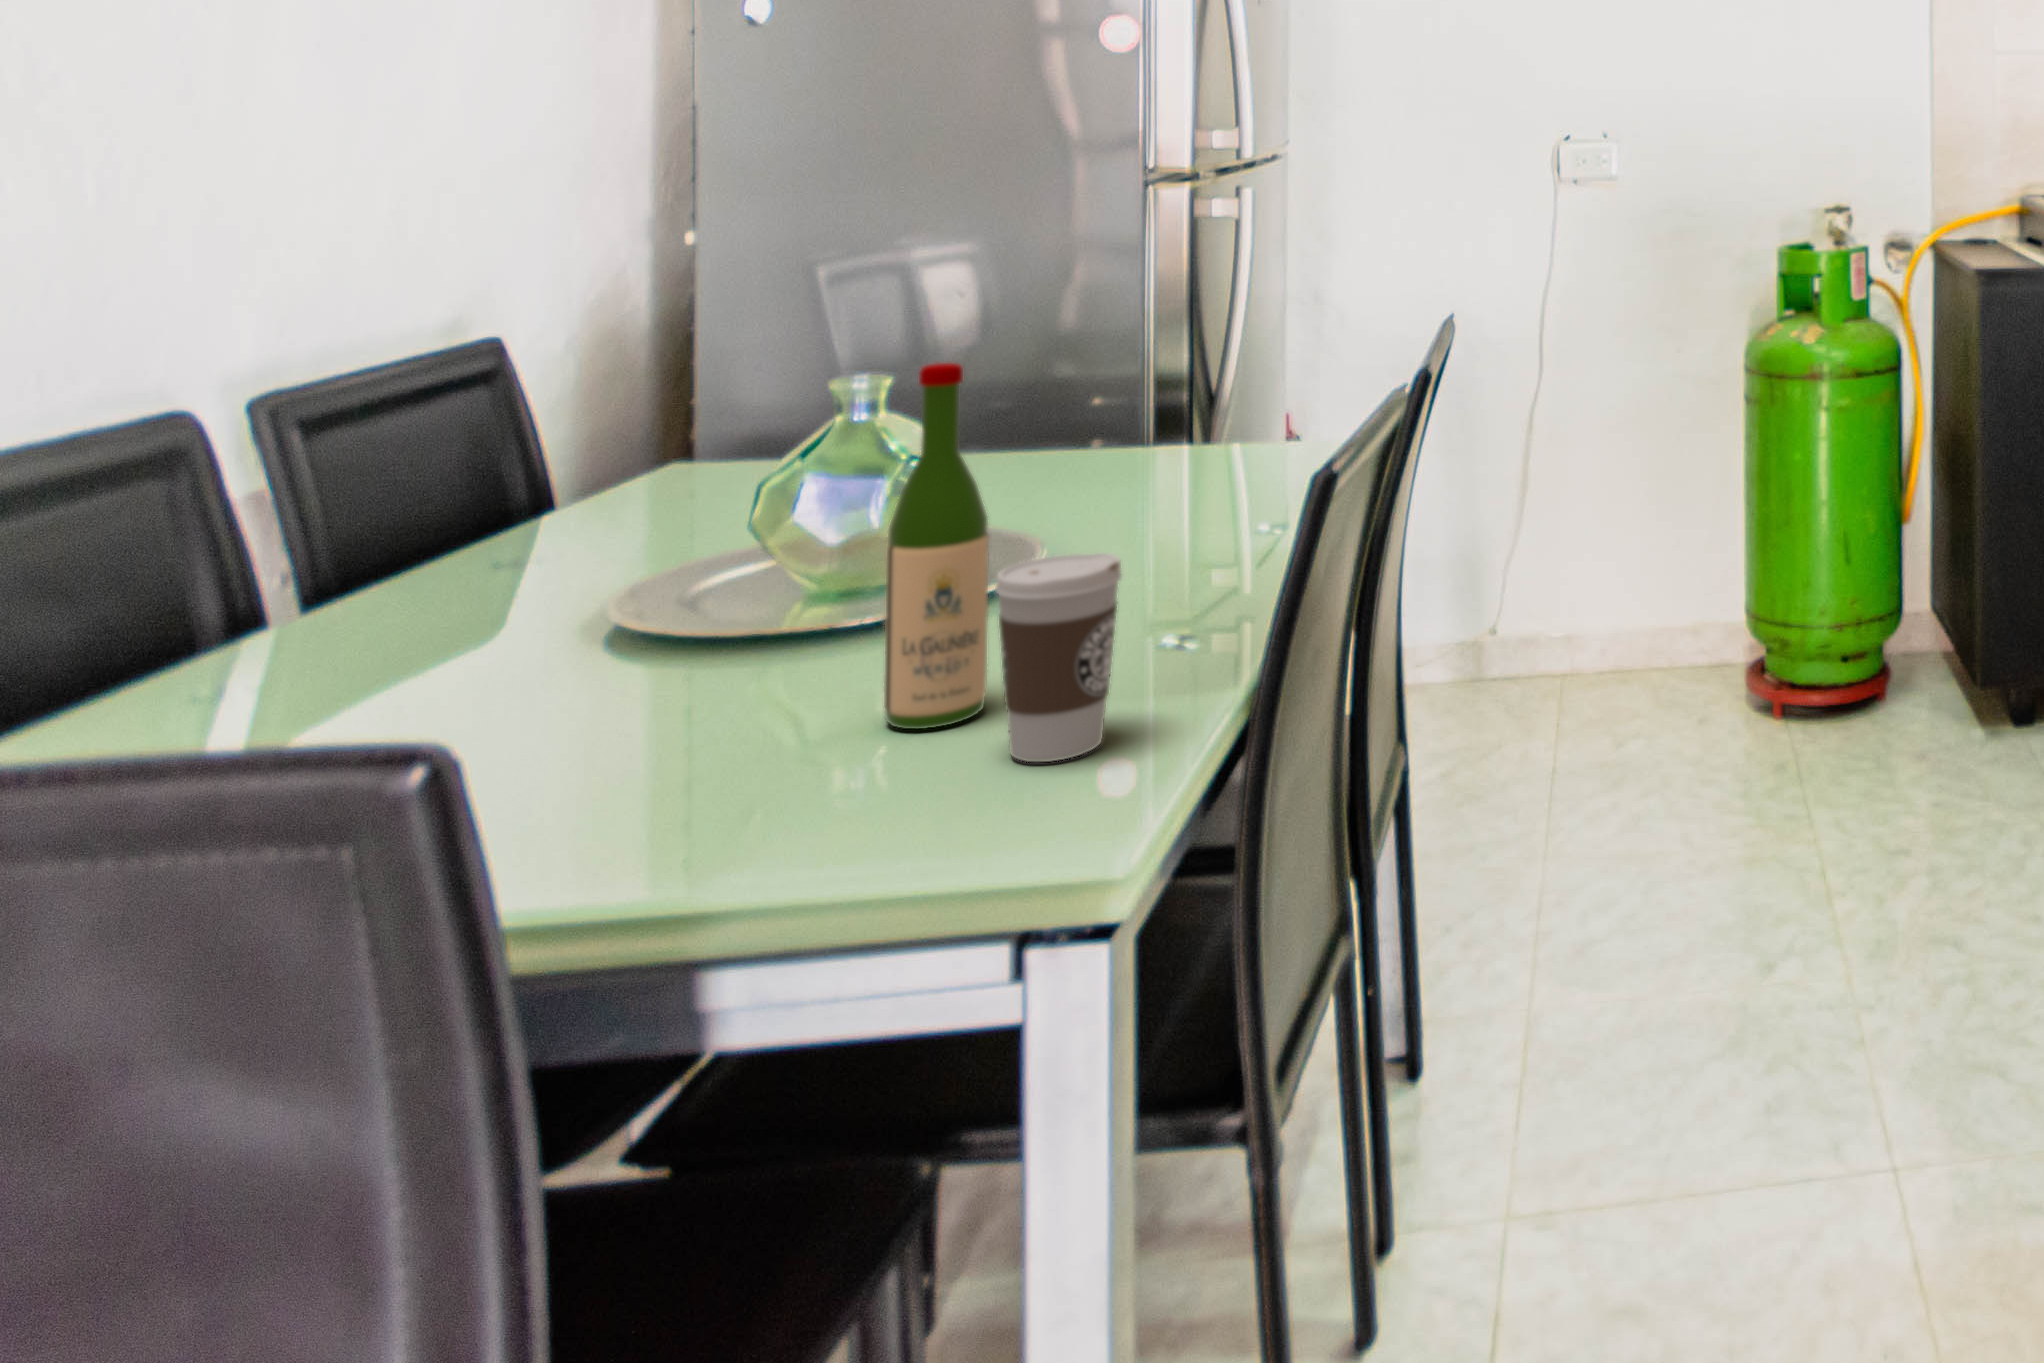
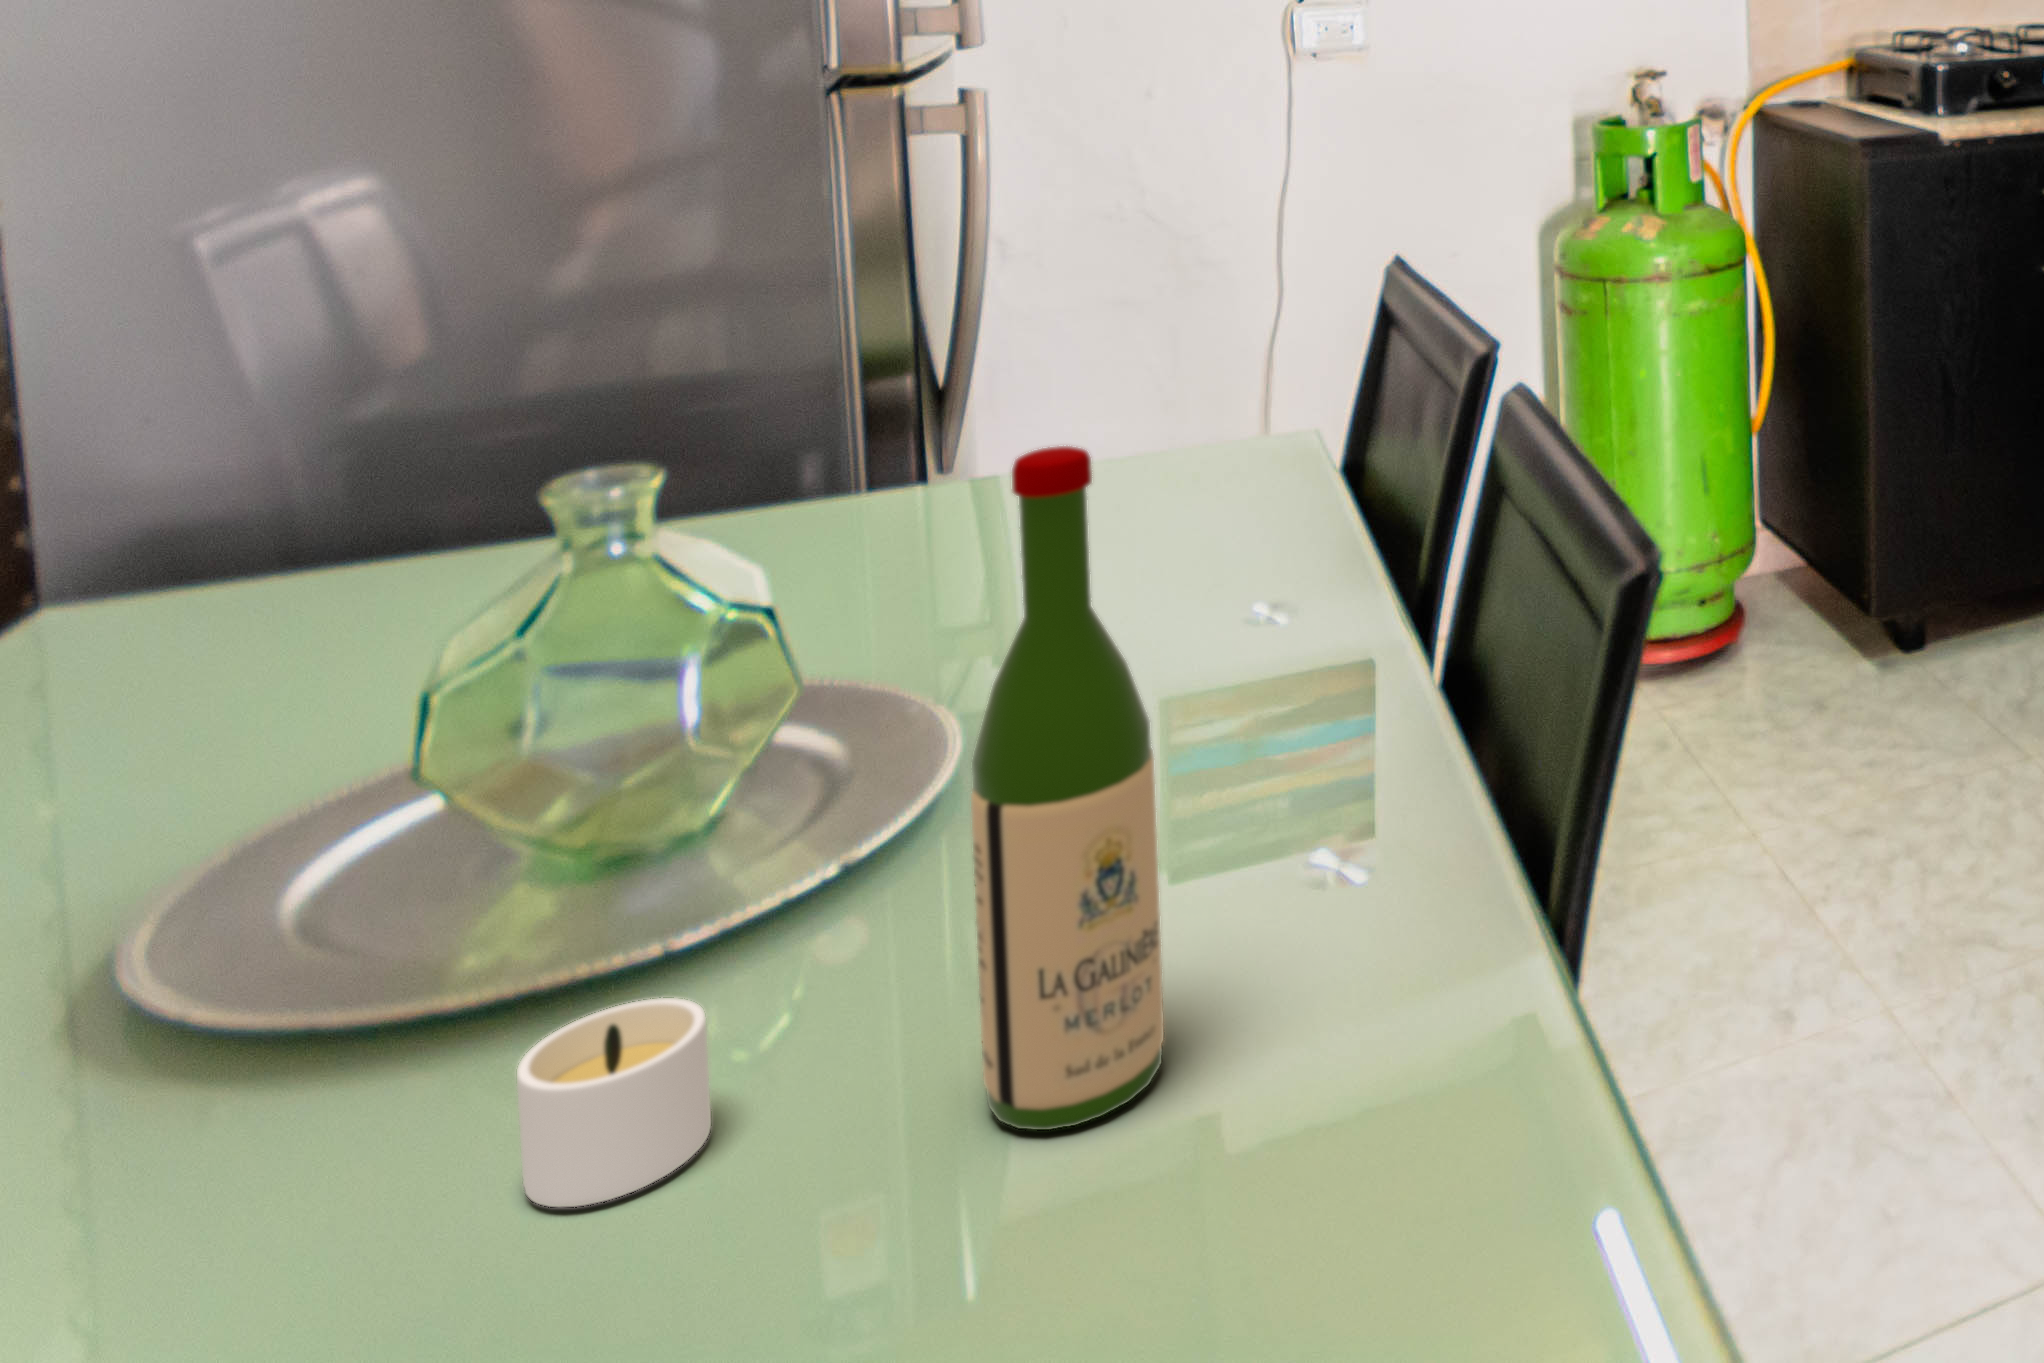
coffee cup: present [995,553,1122,762] -> none [1269,755,1486,1164]
candle: none [677,637,817,724] -> present [517,998,711,1207]

